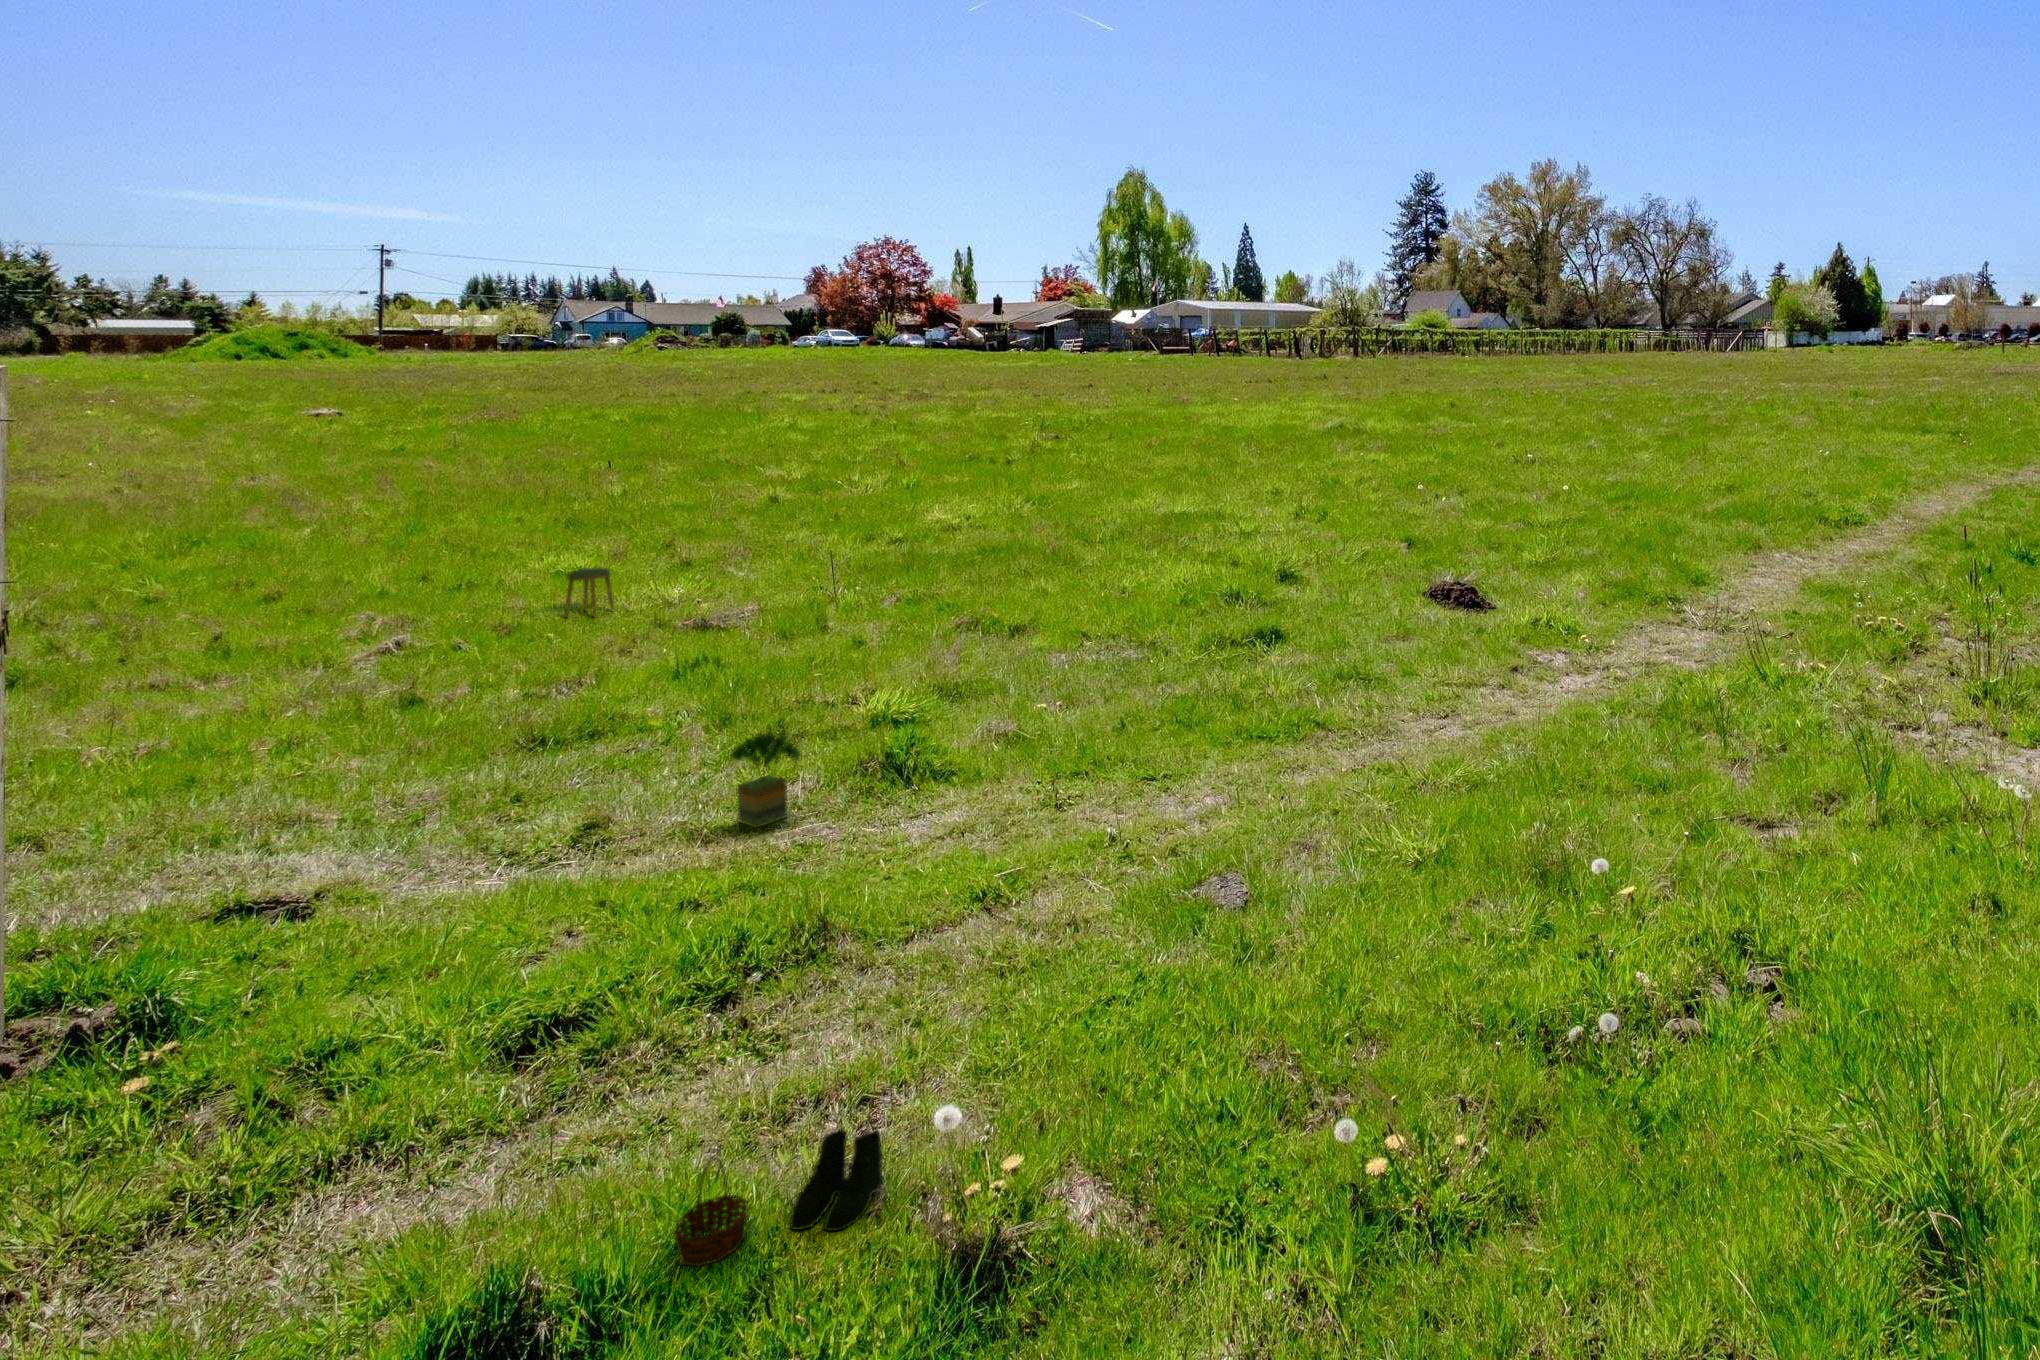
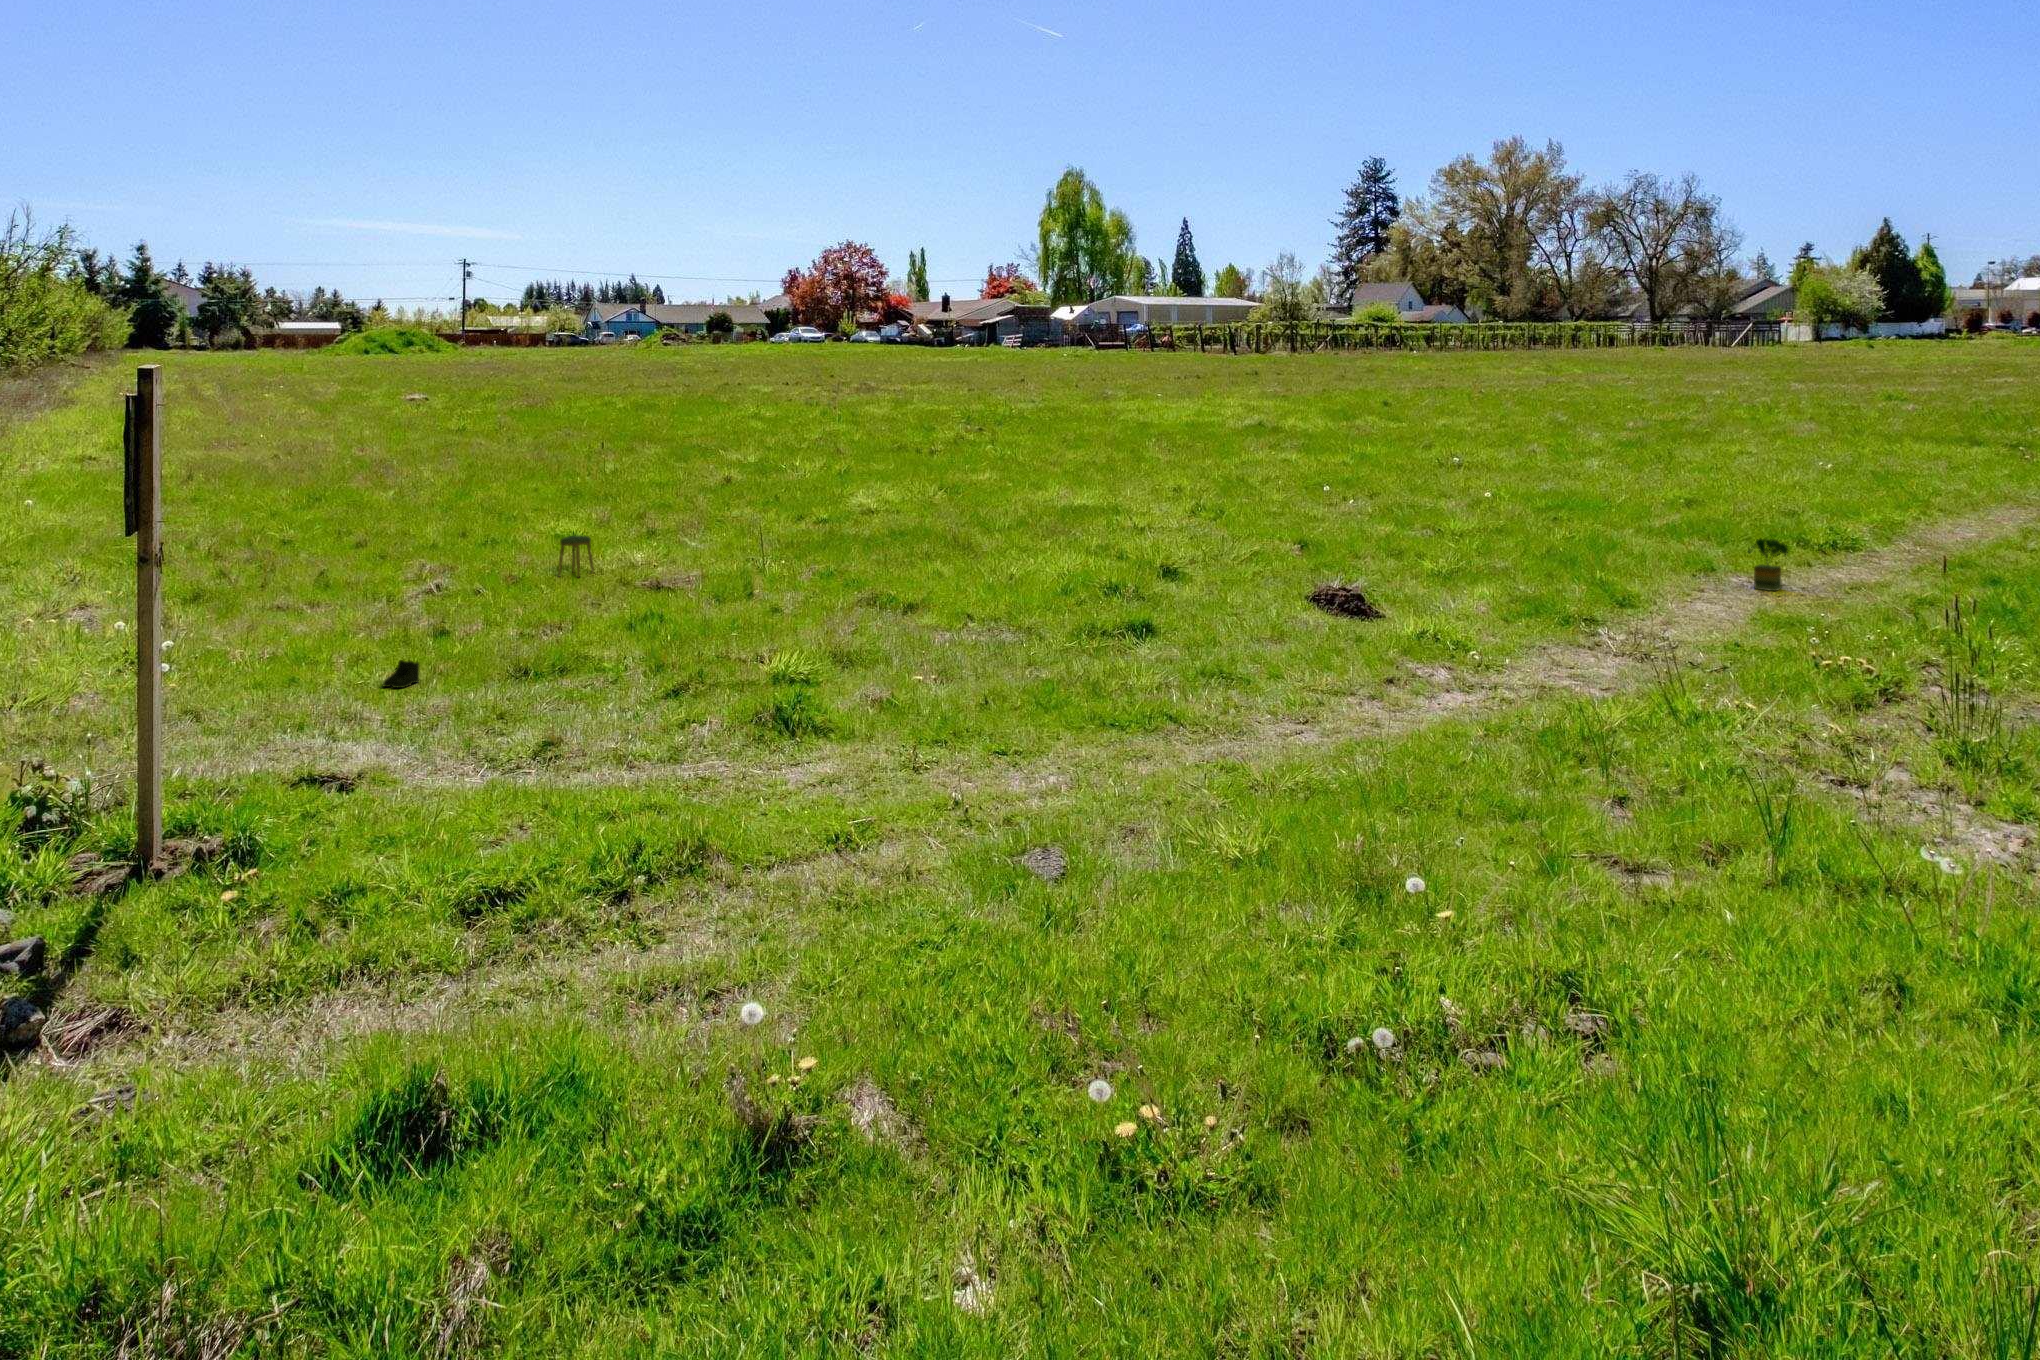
potted tree: present [730,733,800,828] -> present [1748,539,1790,591]
boots: present [790,1128,882,1231] -> present [383,660,419,688]
basket: present [674,1158,749,1266] -> none [543,1012,601,1100]

